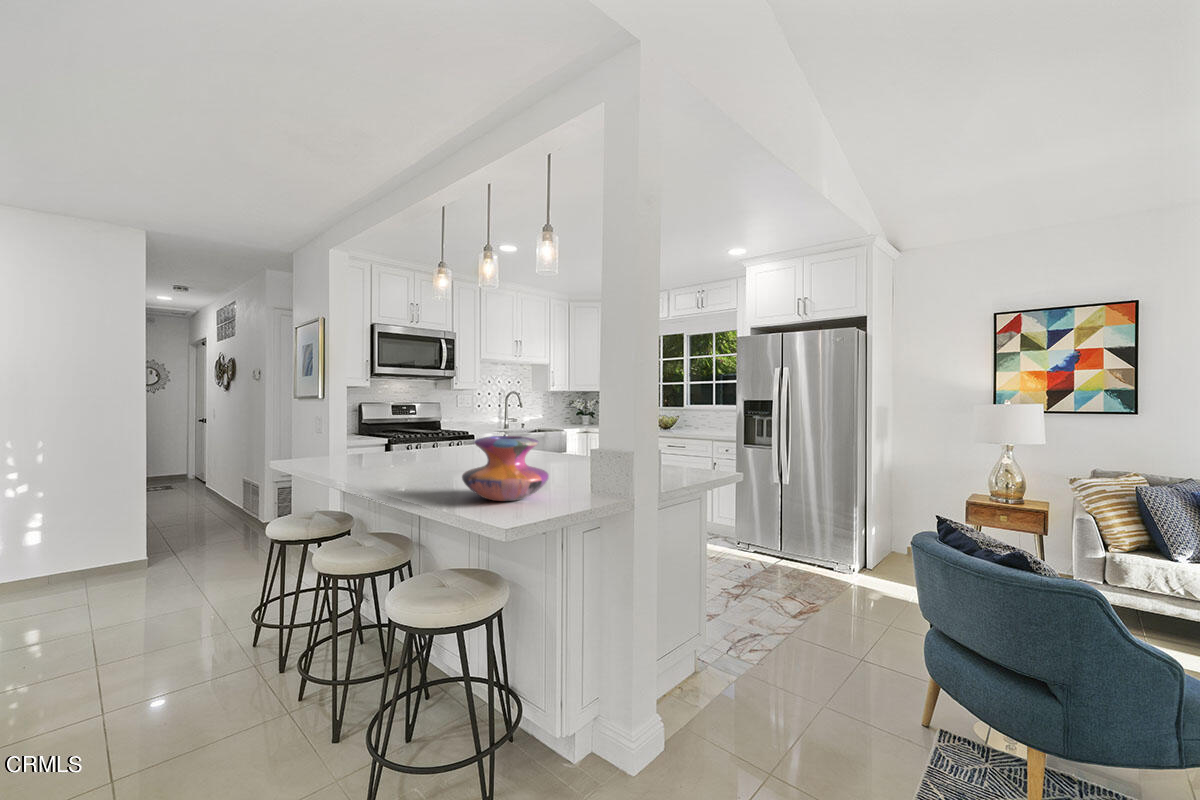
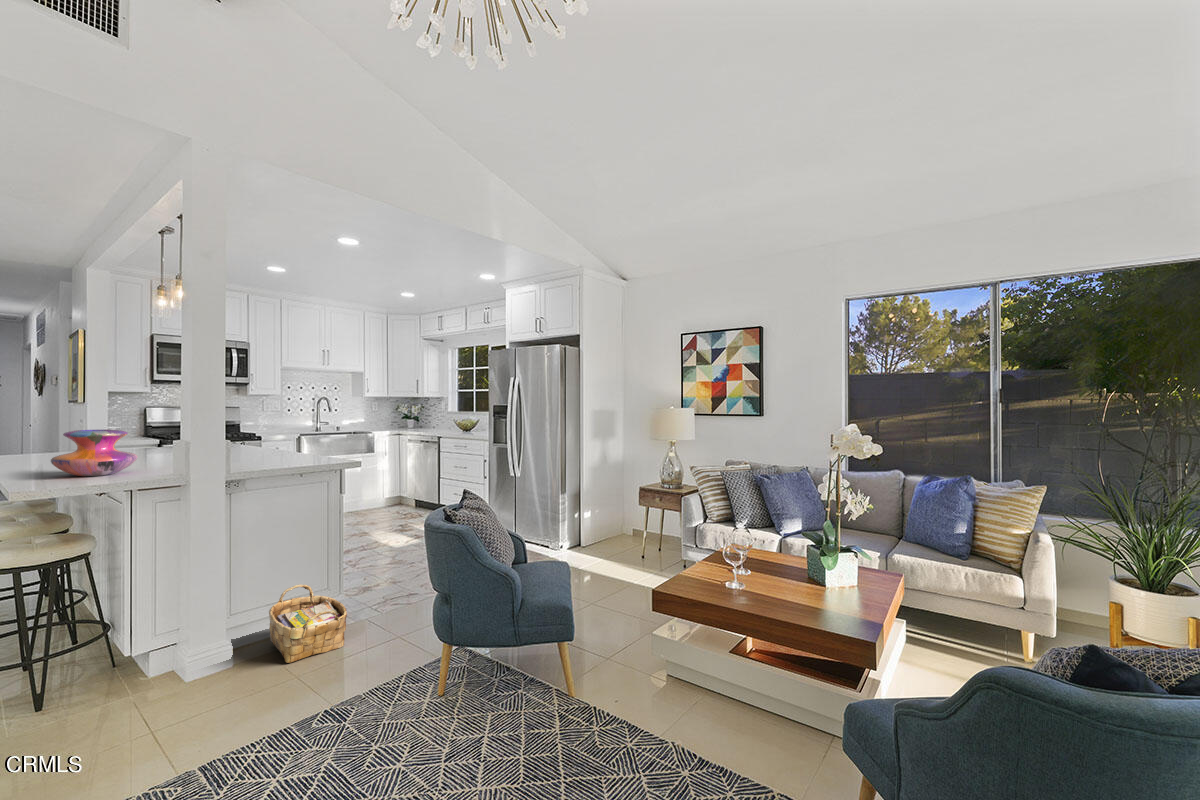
woven basket: none [664,637,773,754] -> present [269,584,347,663]

